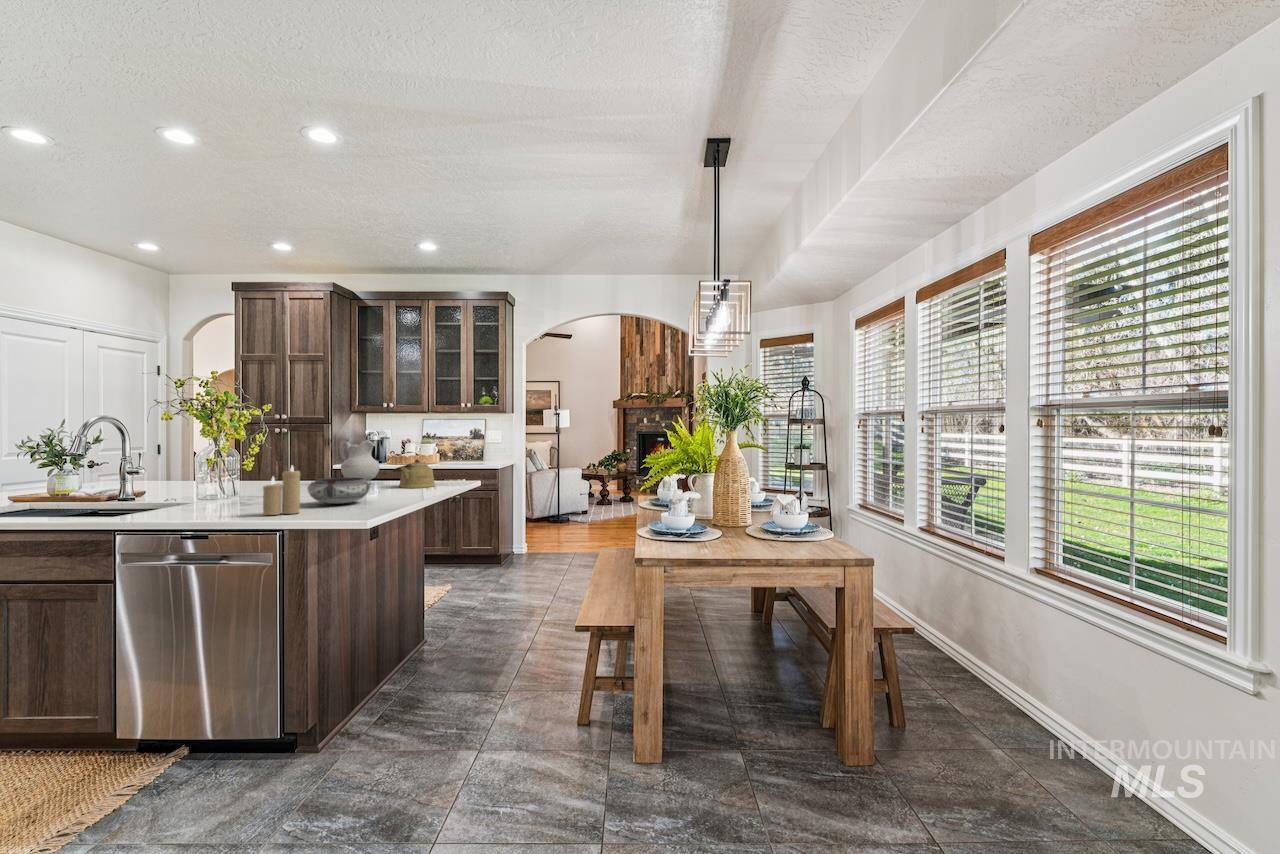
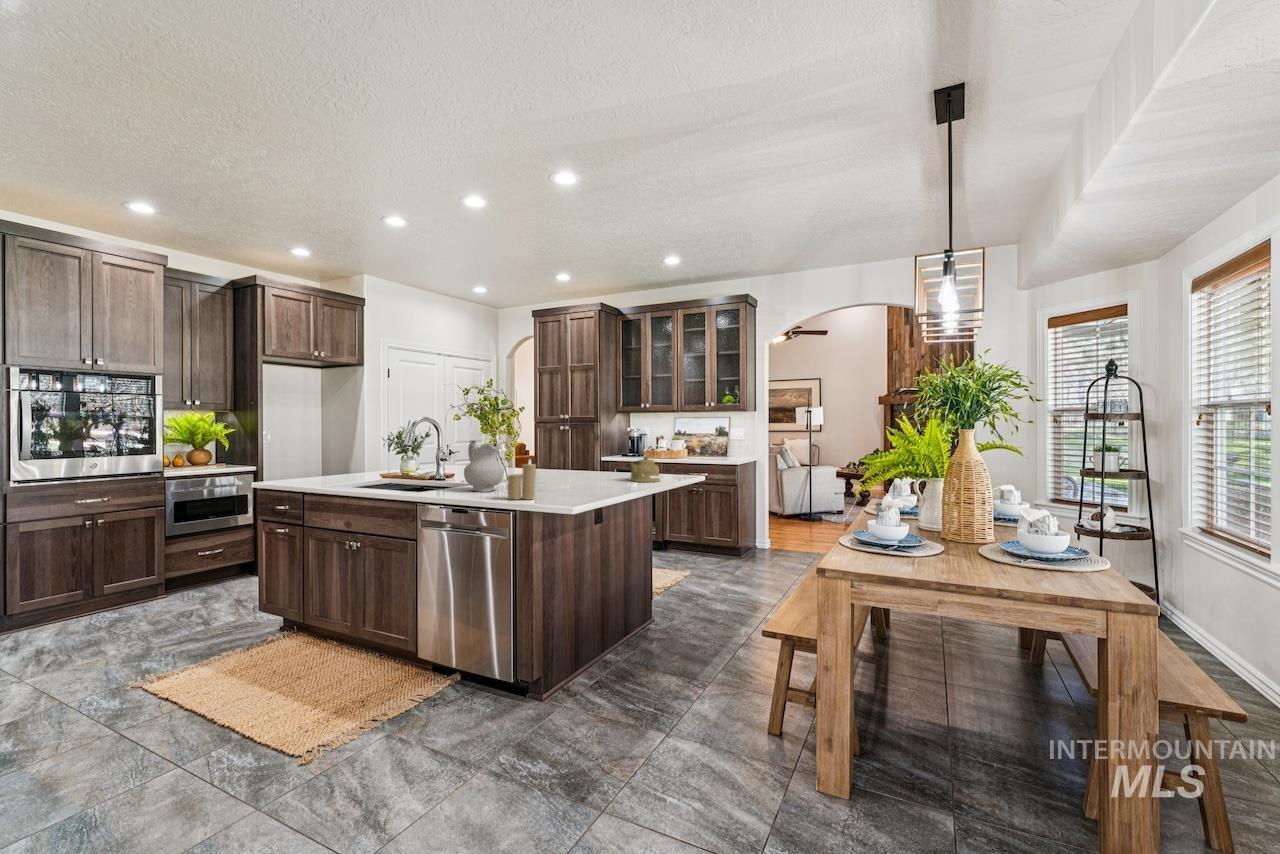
ceramic pitcher: present [340,439,379,484] -> present [464,440,504,492]
bowl: present [307,478,370,504] -> none [546,471,595,493]

